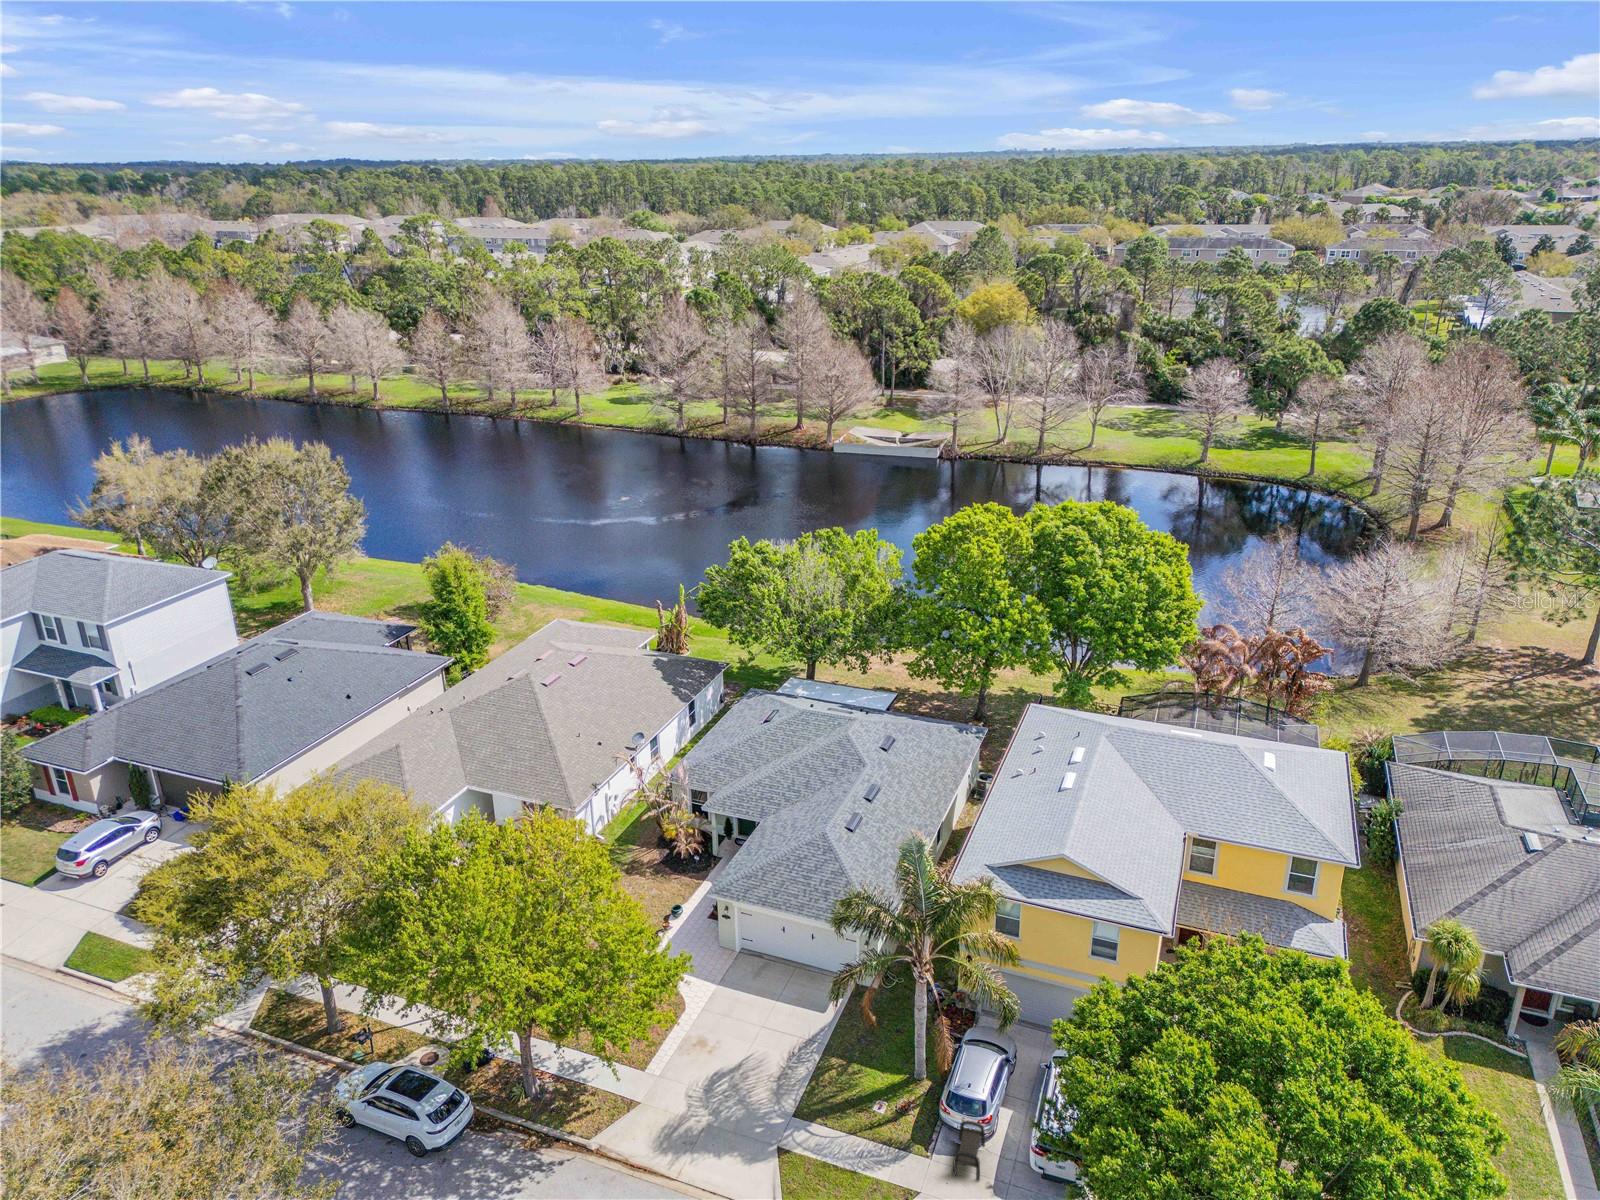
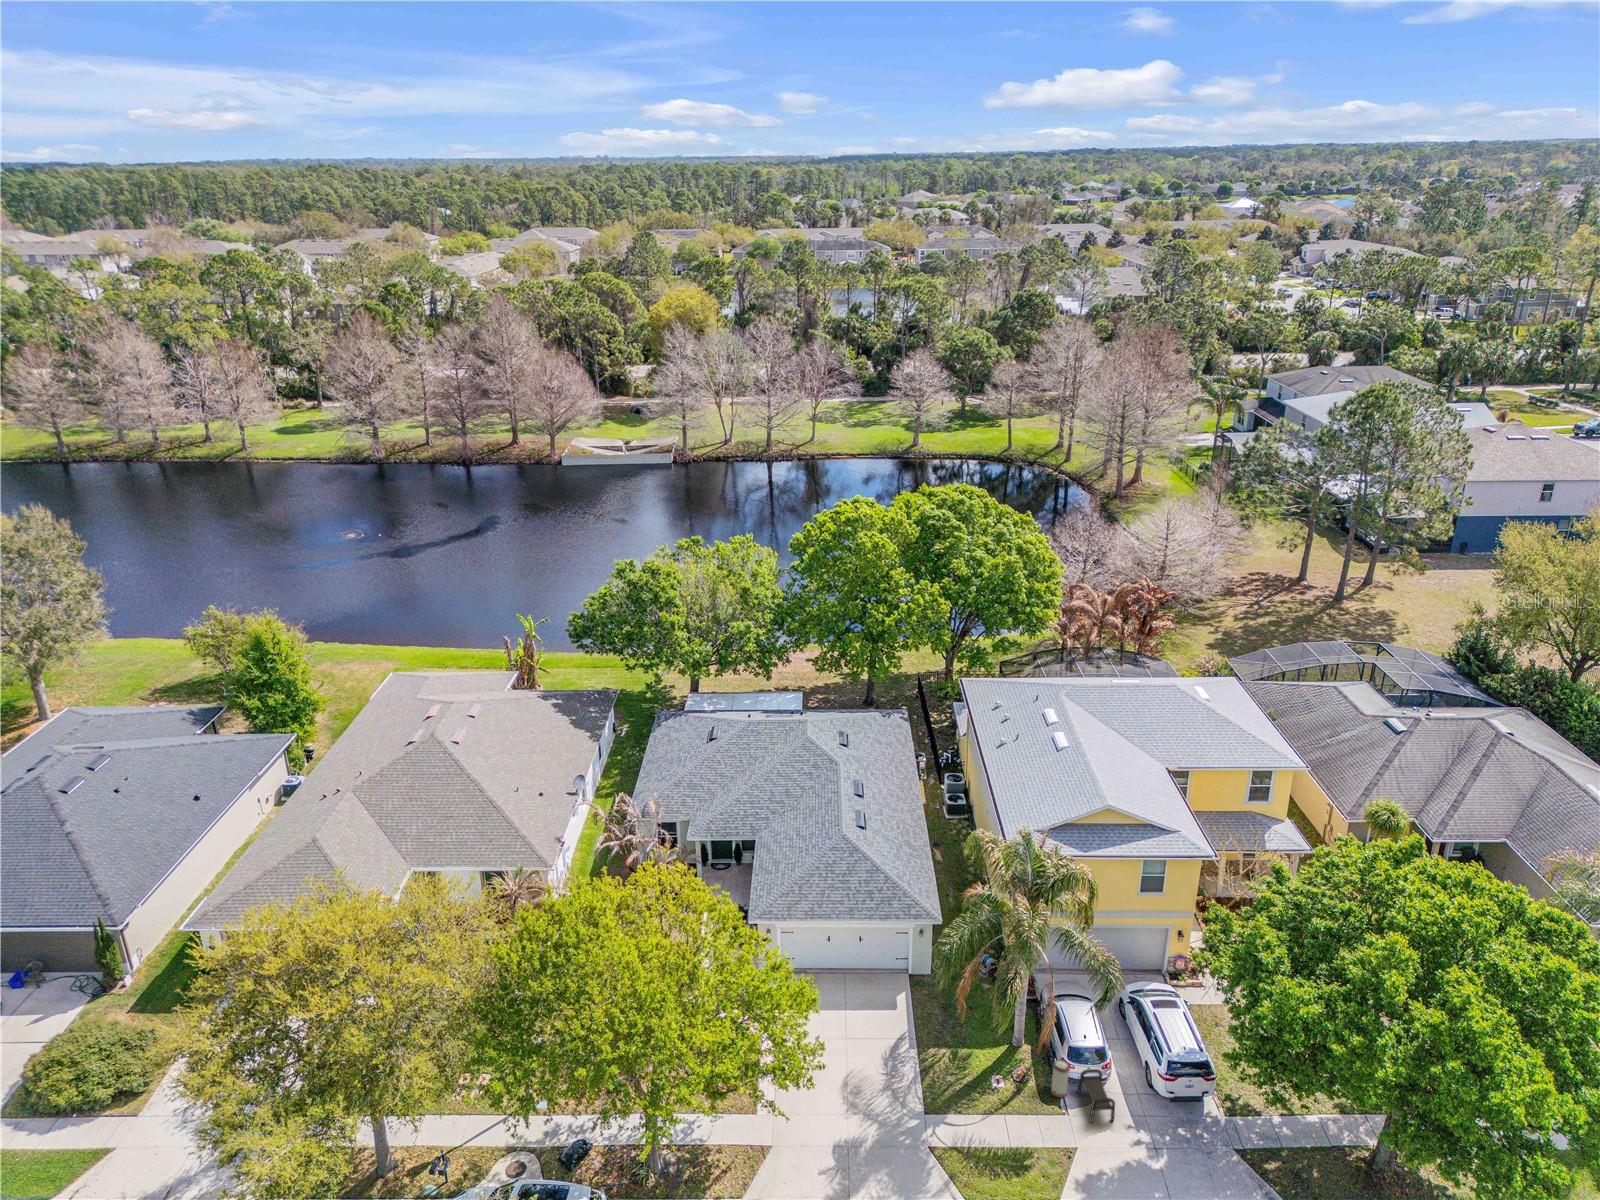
trash can: none [930,1100,949,1143] -> present [1051,1059,1070,1098]

